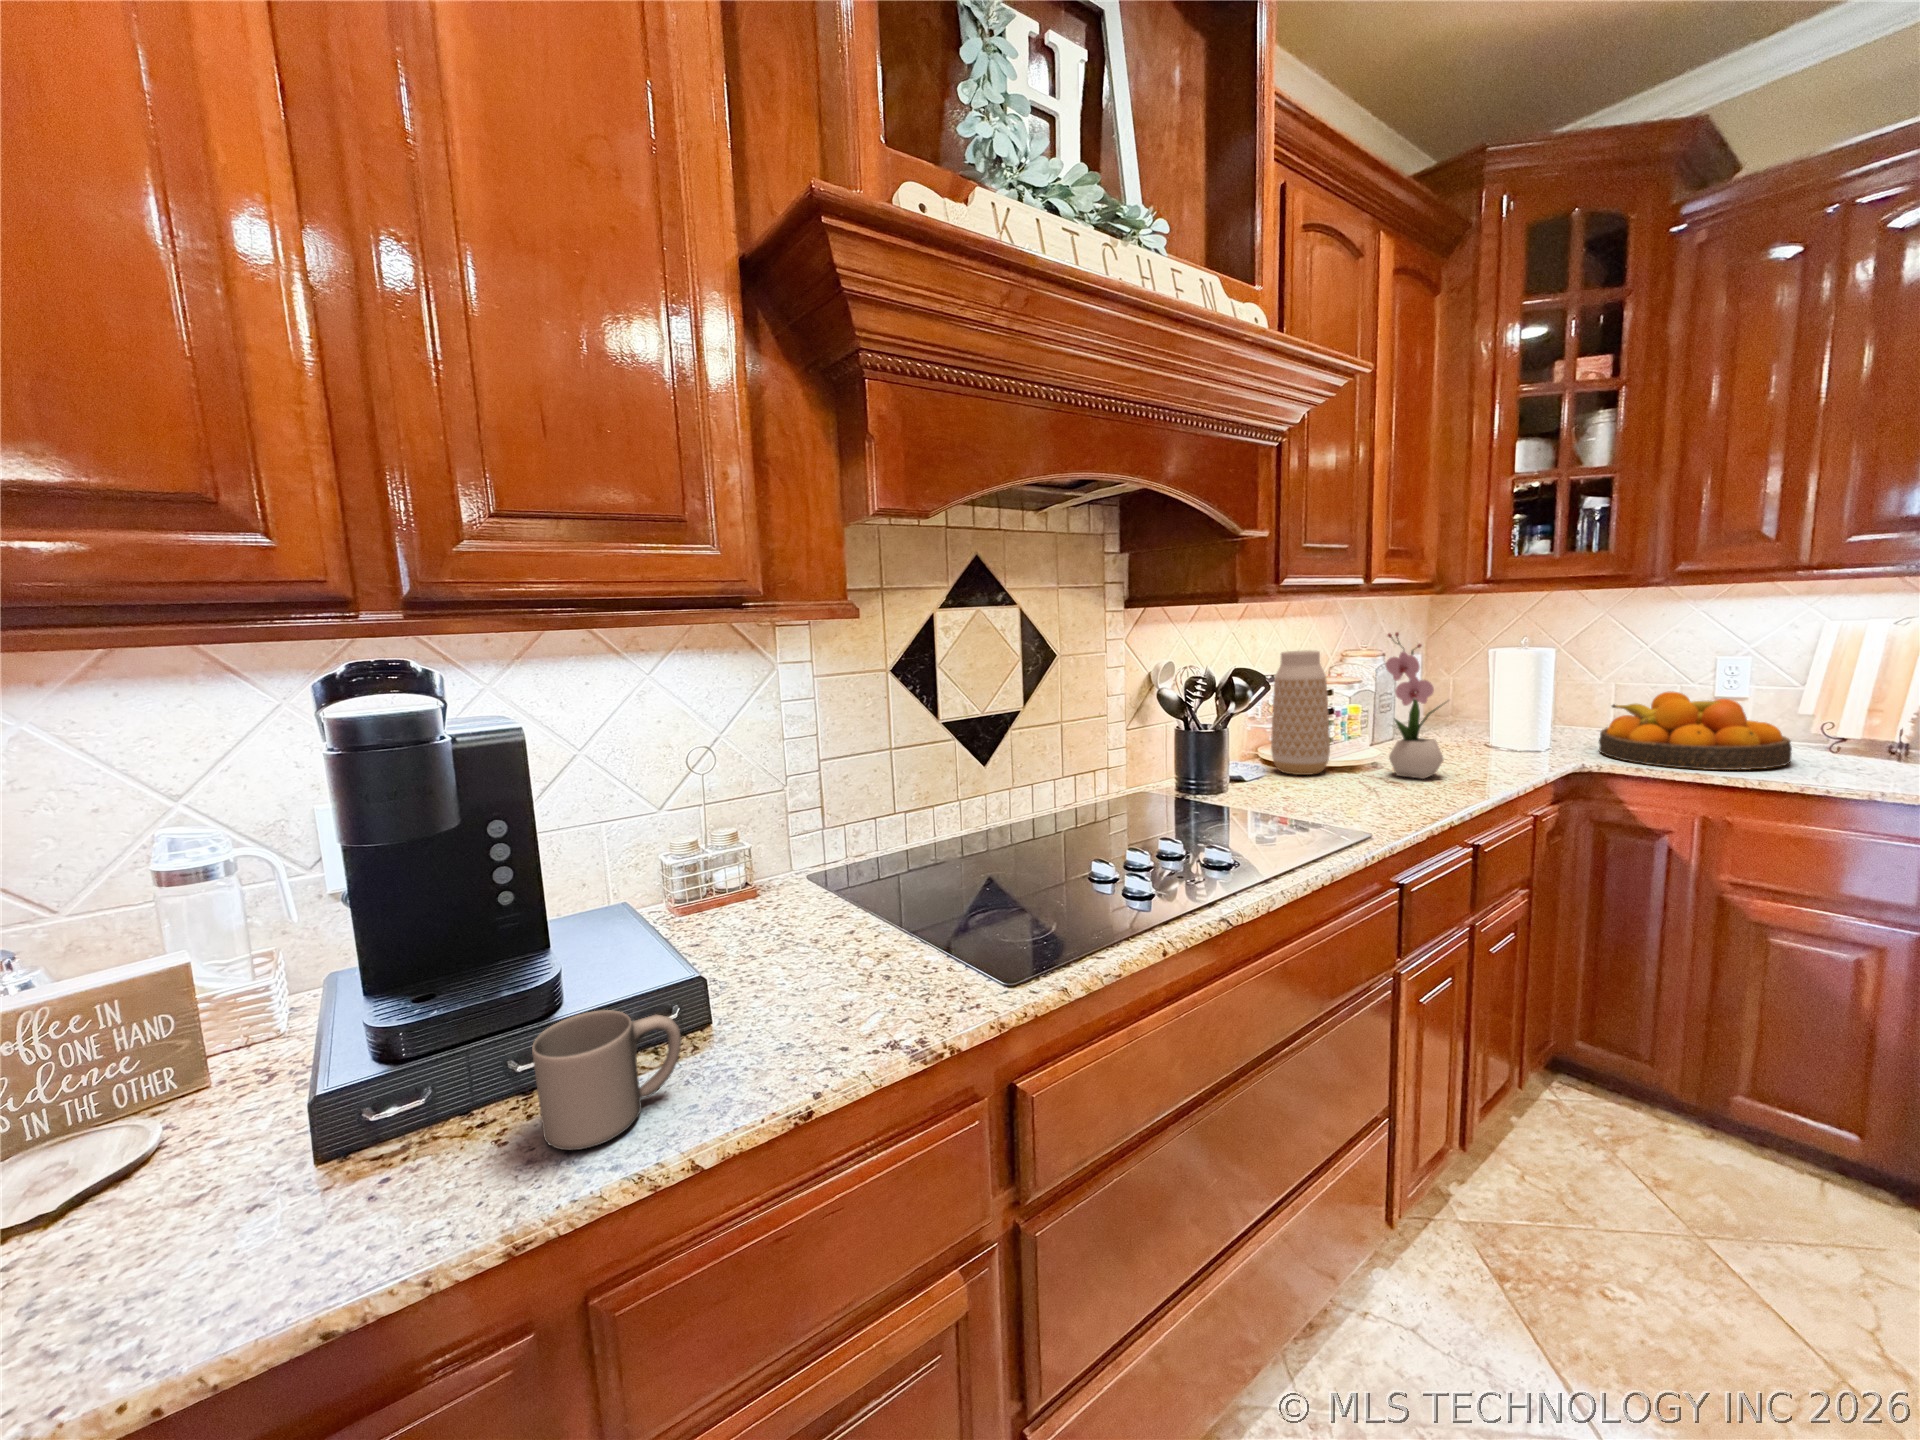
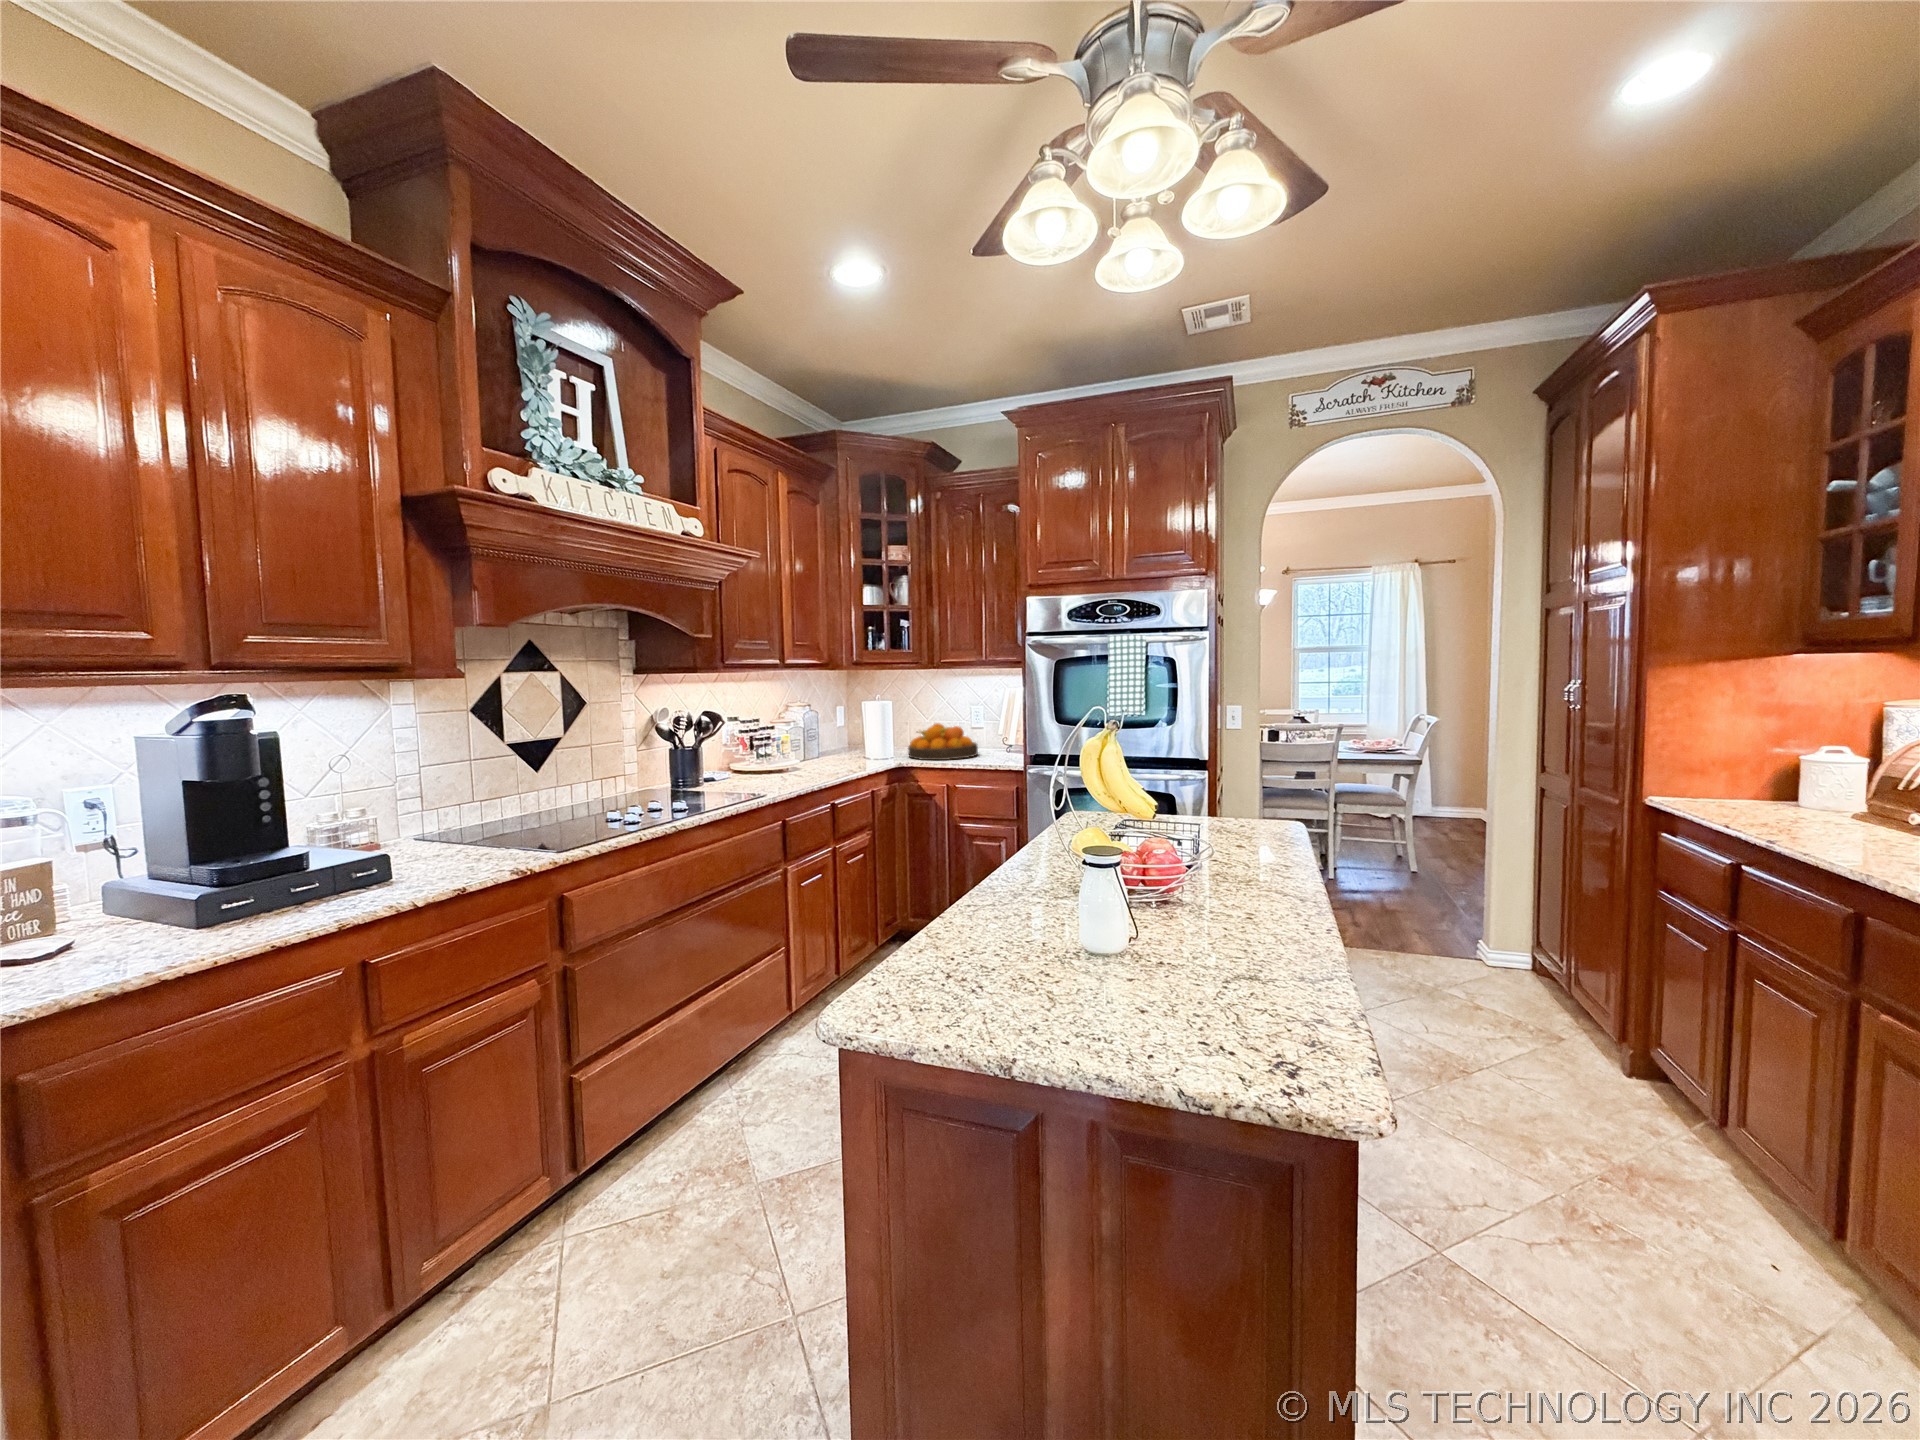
flower arrangement: present [1385,632,1443,779] -> none [790,692,825,772]
vase: present [1271,650,1330,775] -> none [733,702,766,775]
mug: present [532,1010,681,1151] -> none [321,854,393,907]

